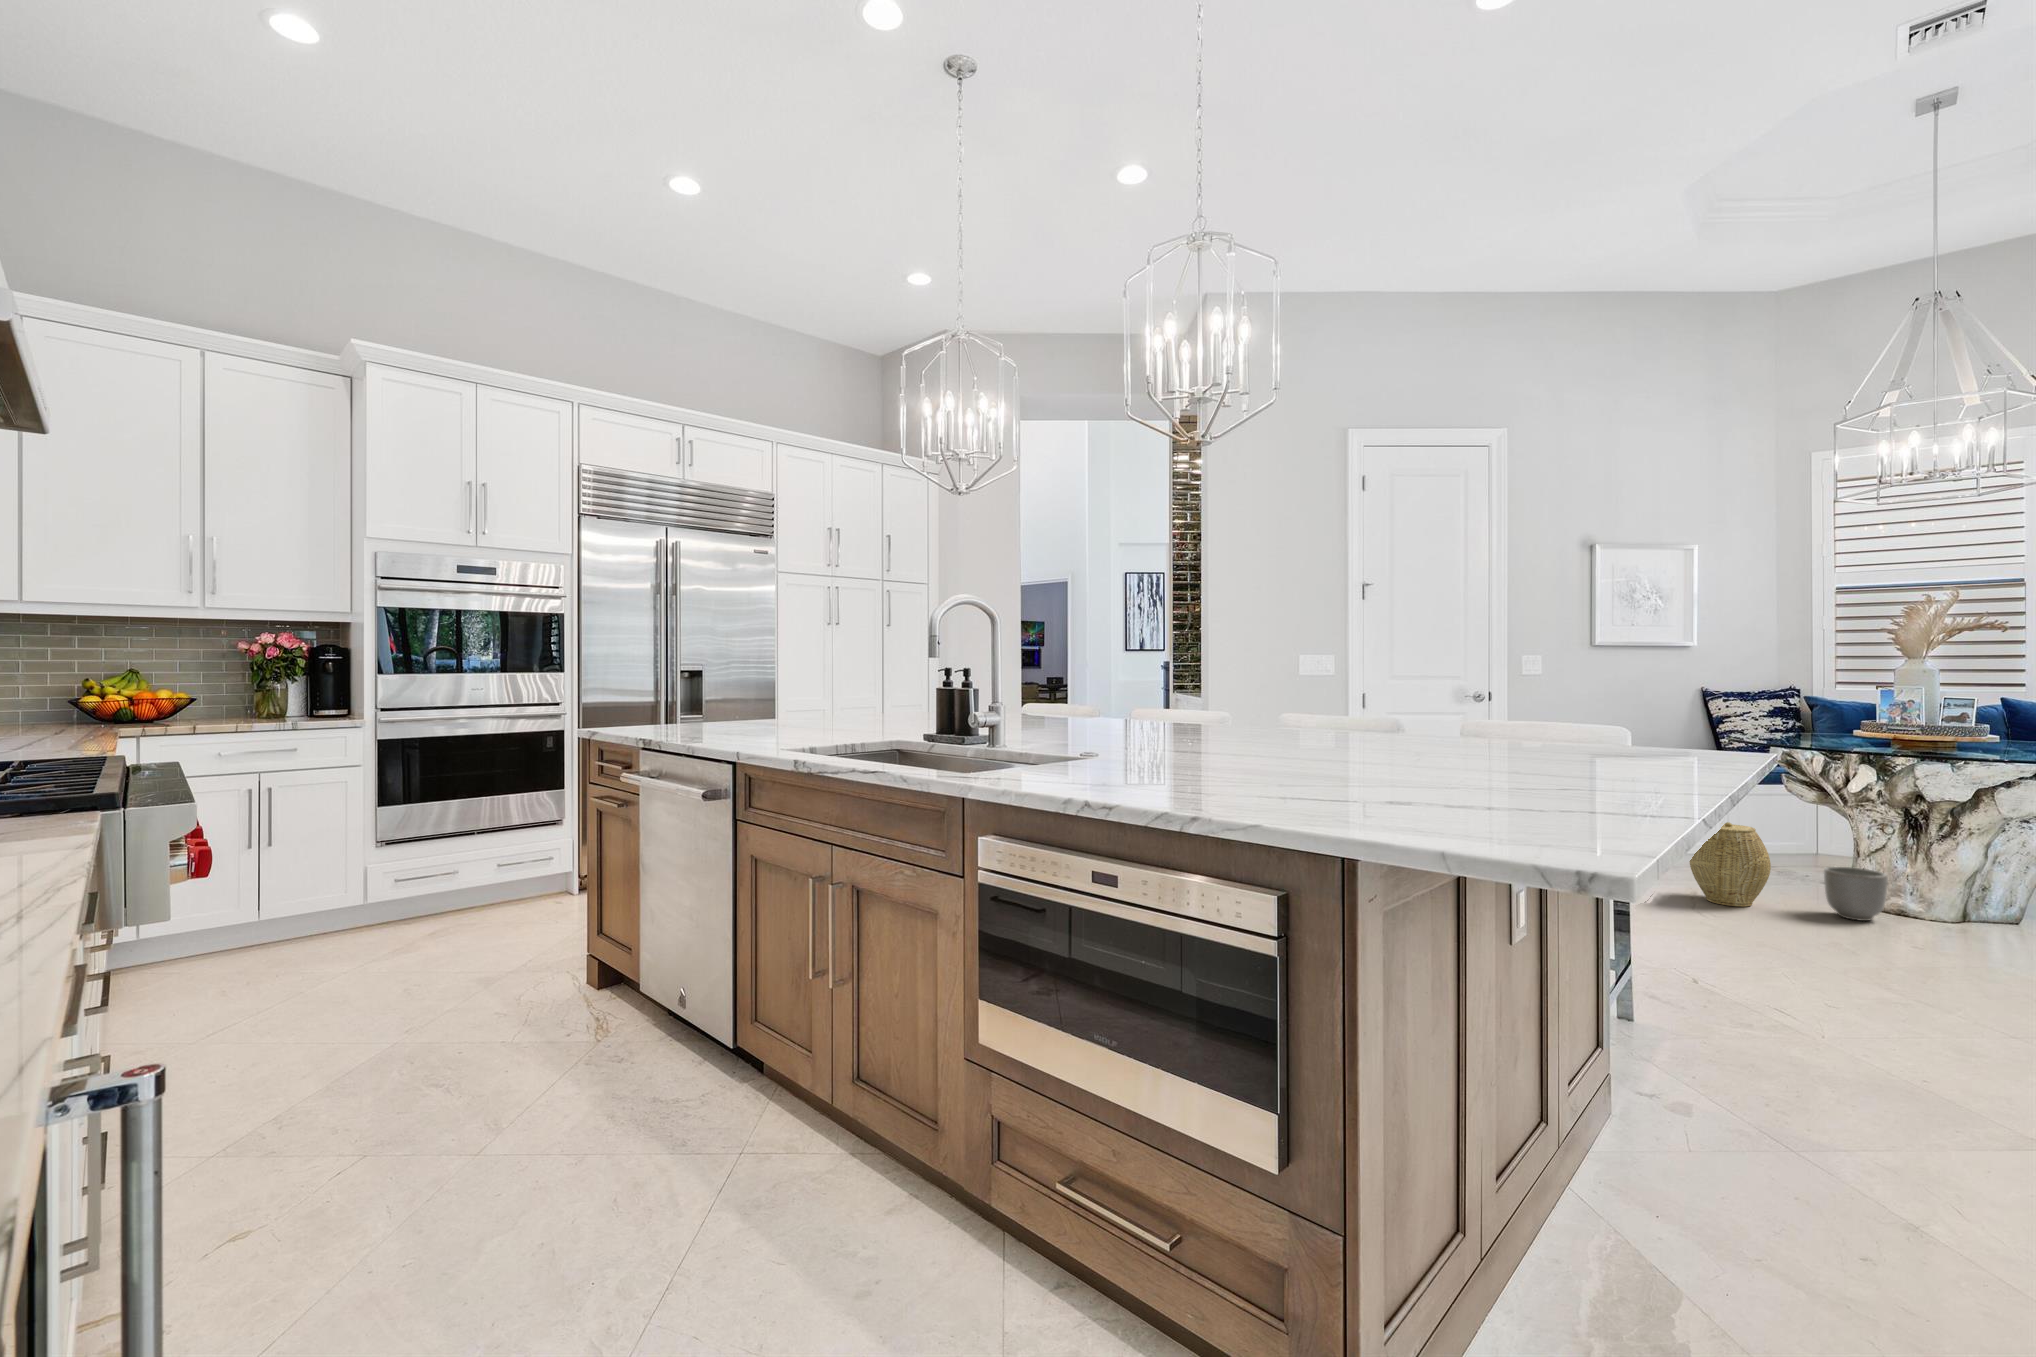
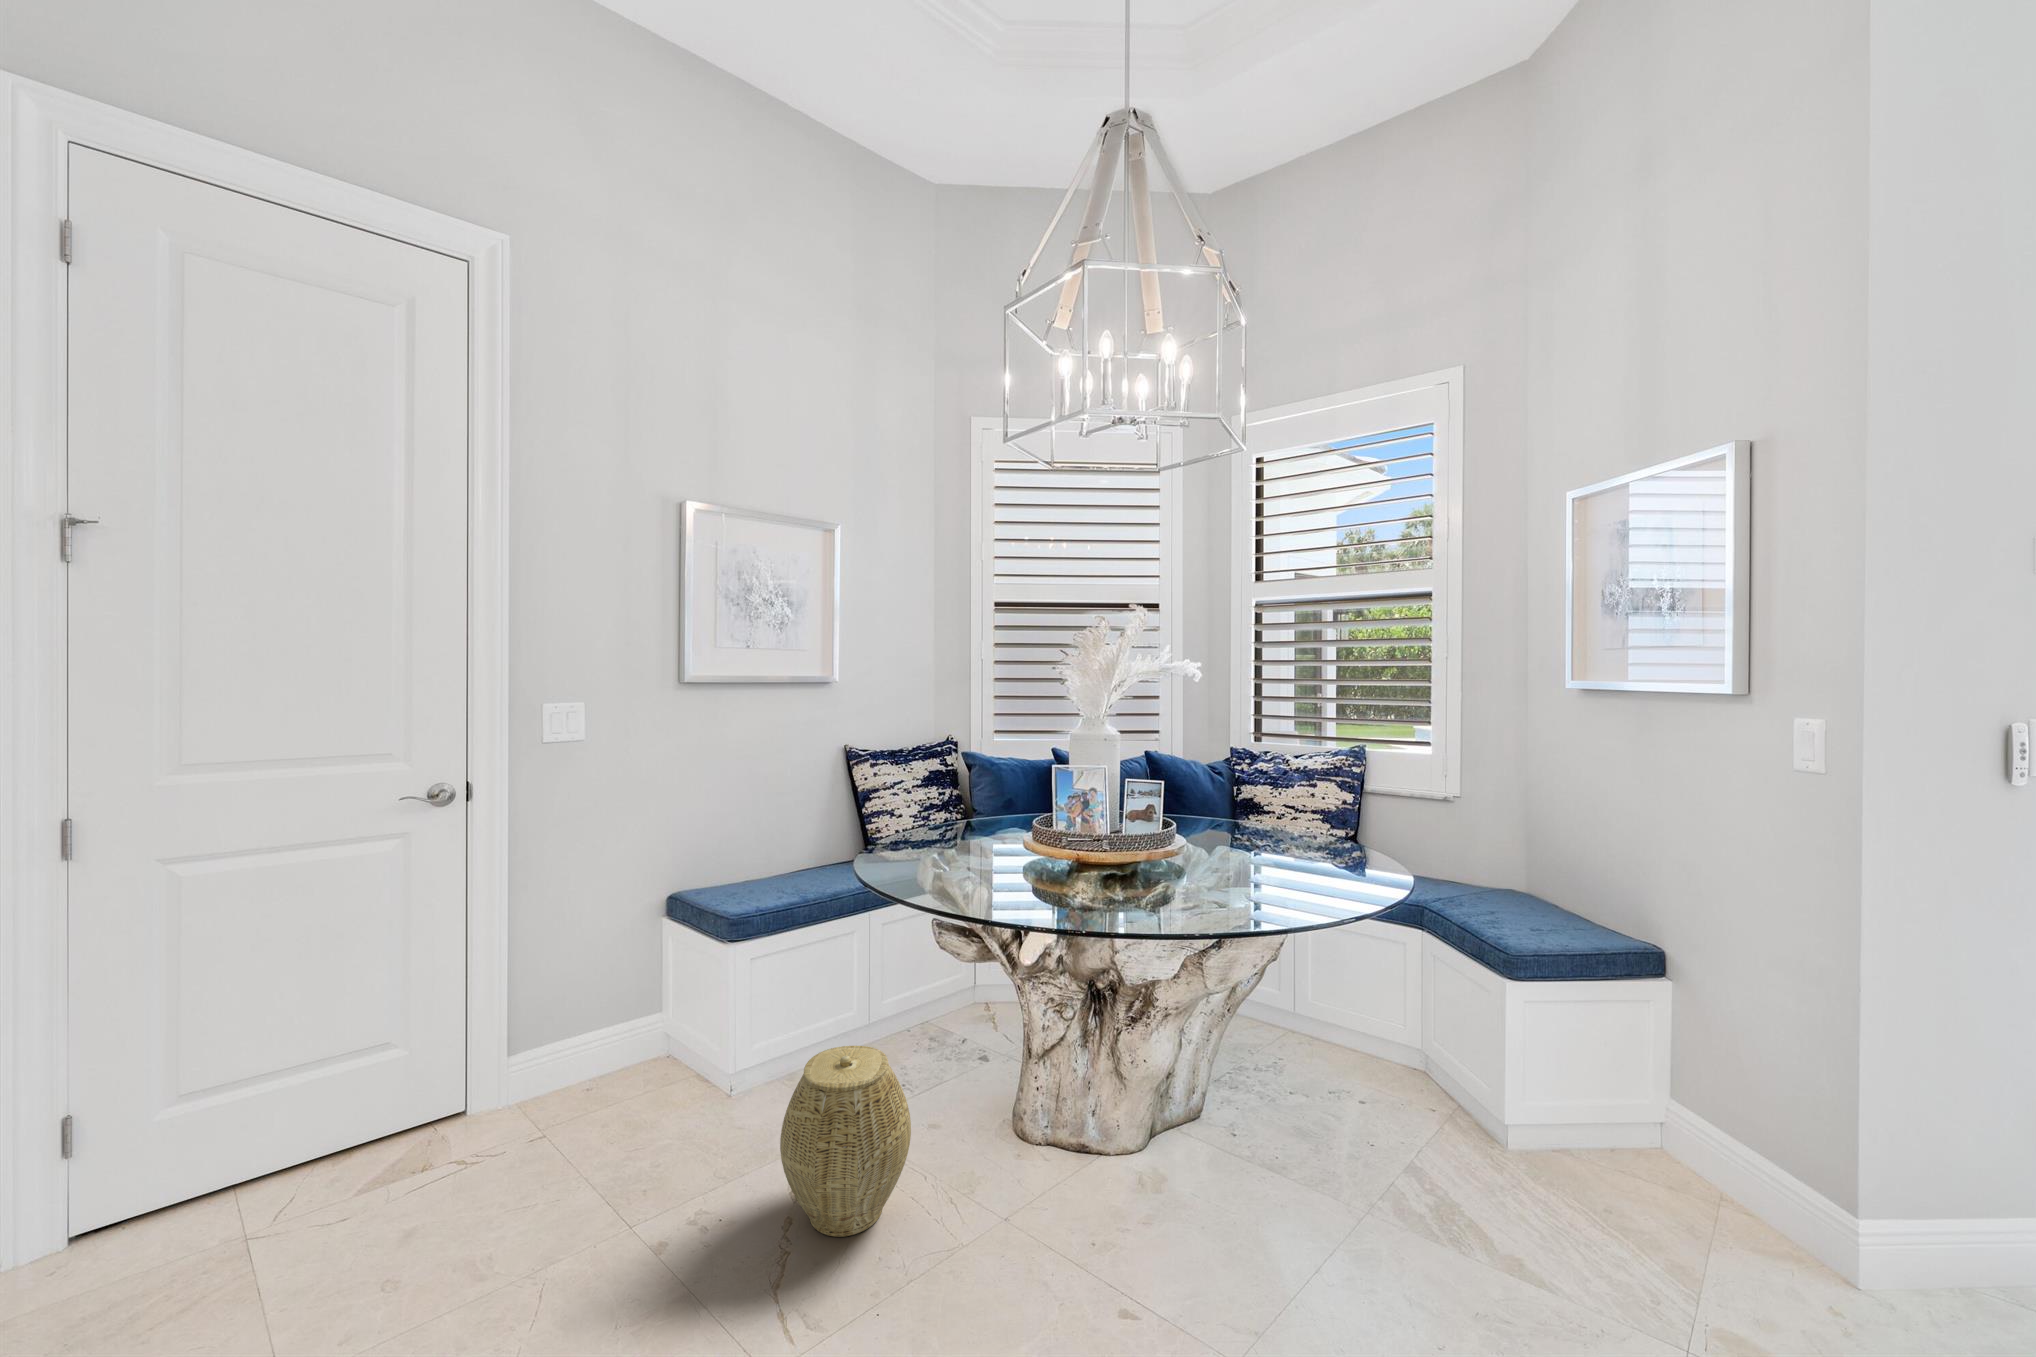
planter: present [1824,867,1888,921] -> none [987,1092,1073,1212]

